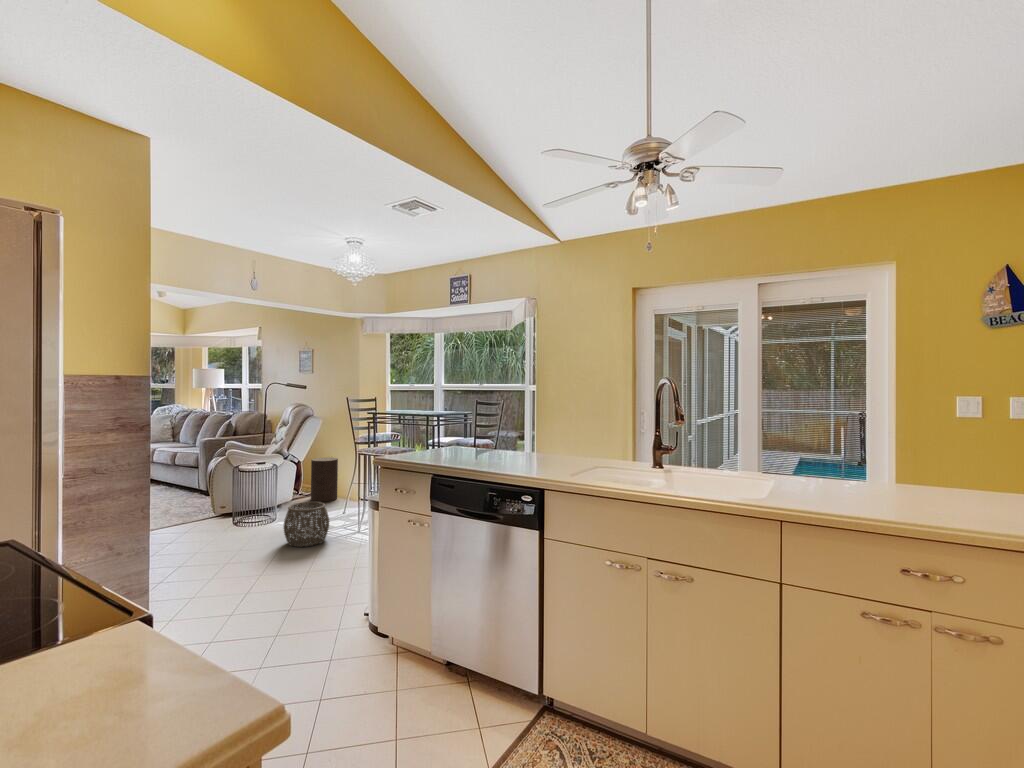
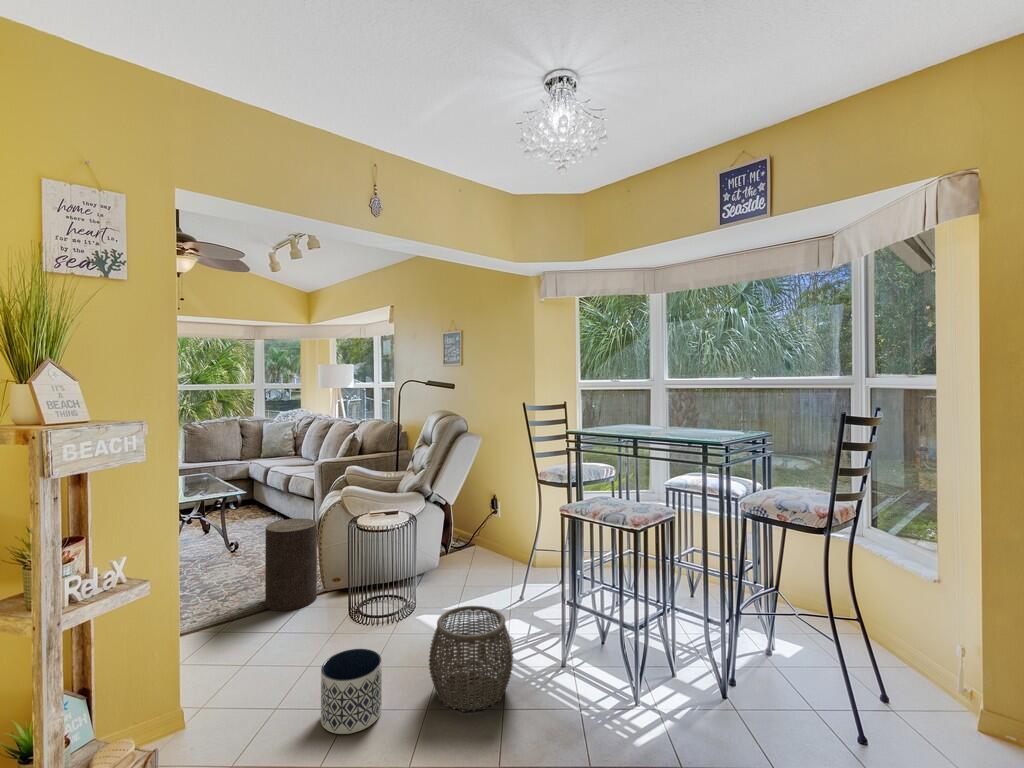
stool: present [311,458,338,502] -> present [265,519,317,611]
planter: none [224,522,257,557] -> present [321,649,382,734]

